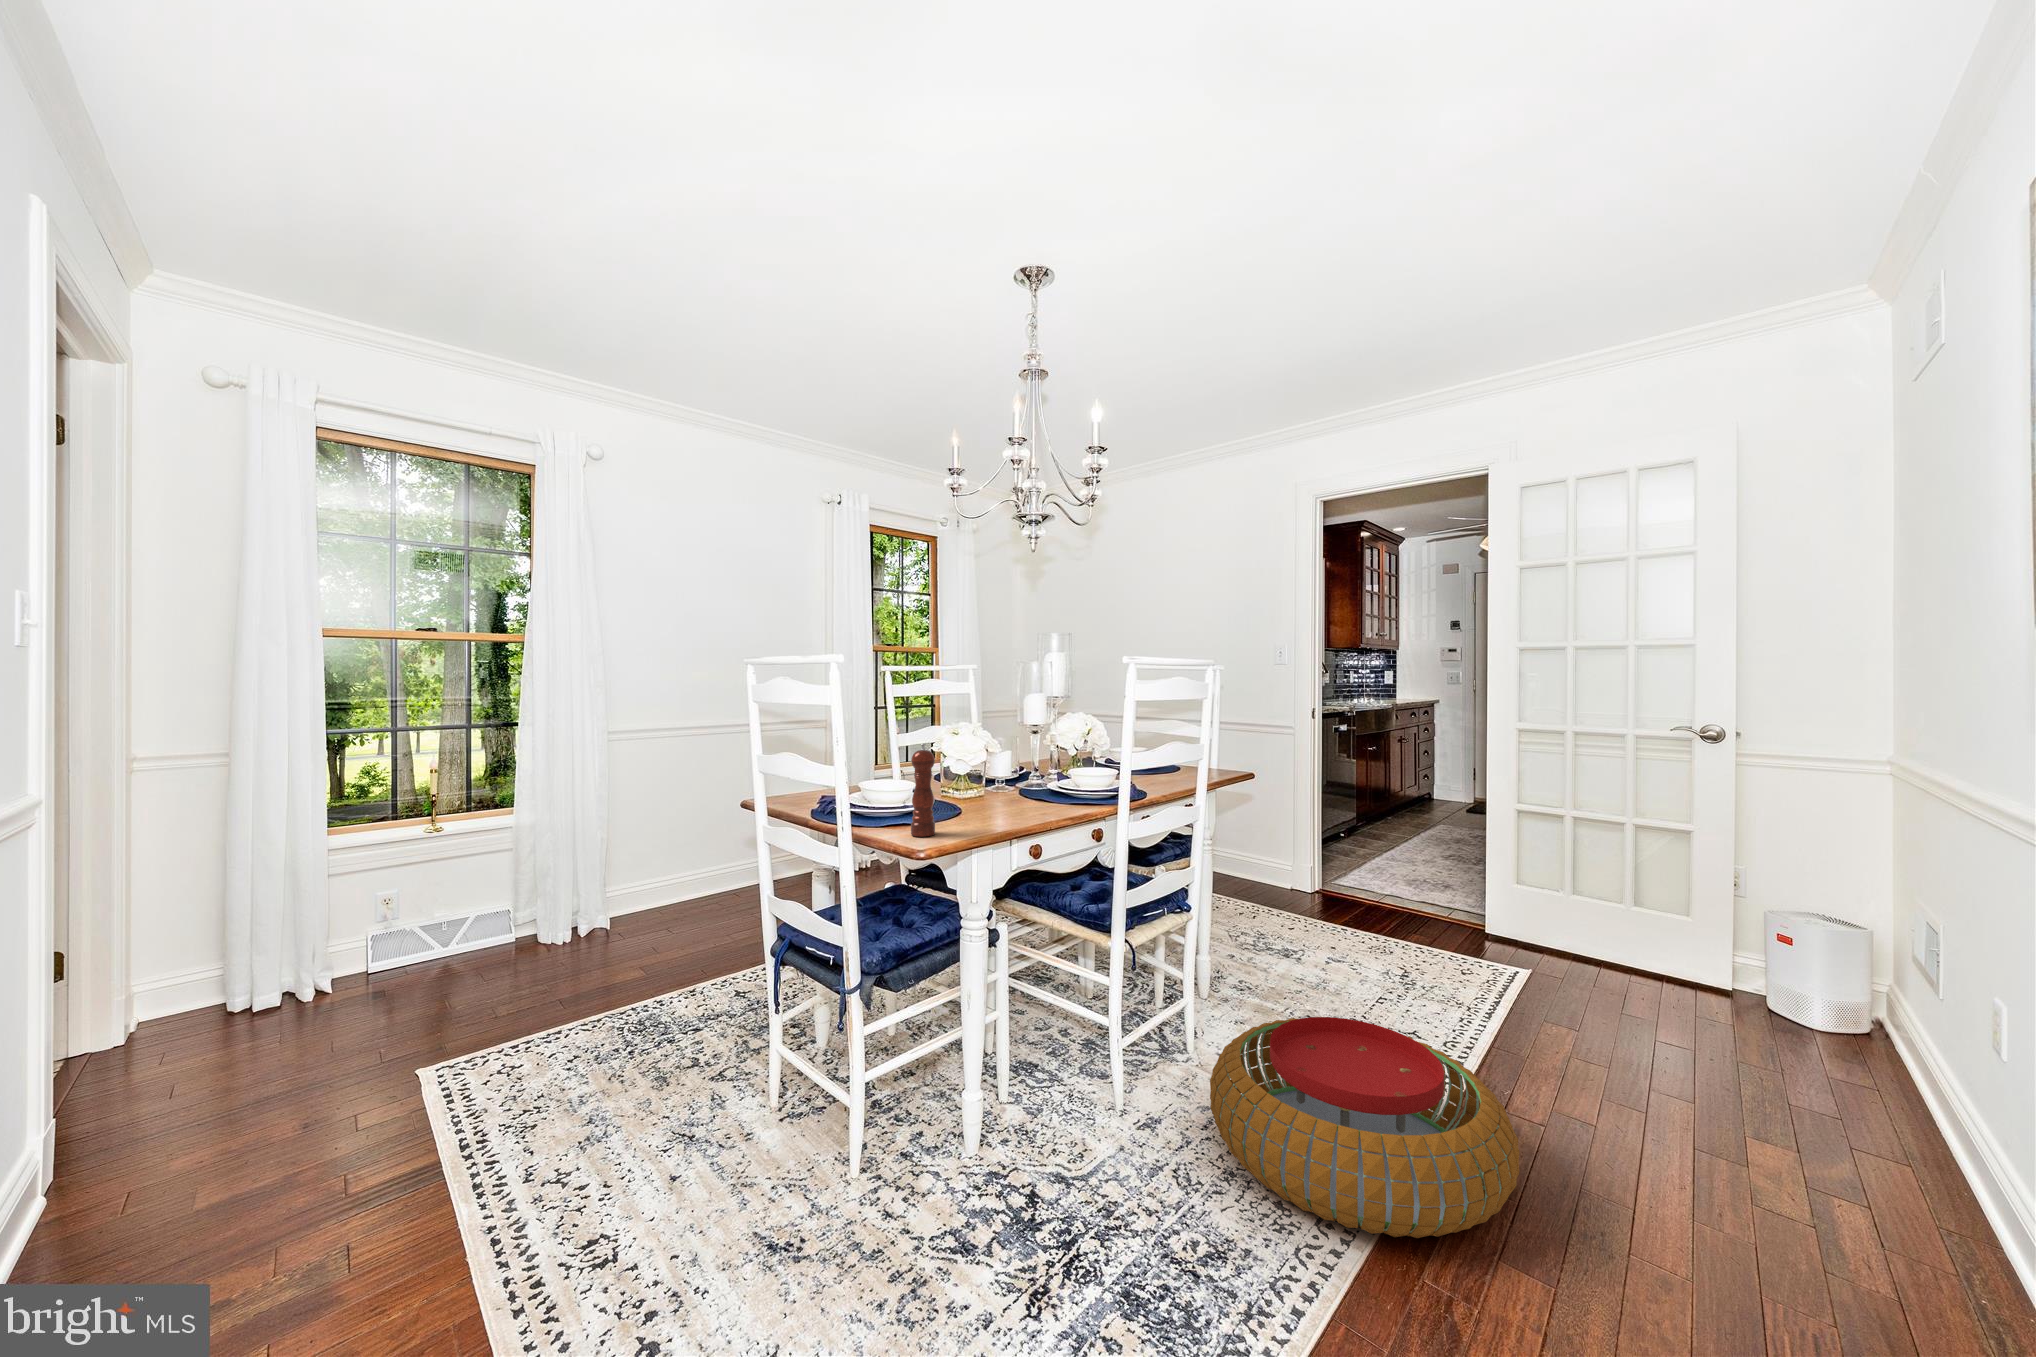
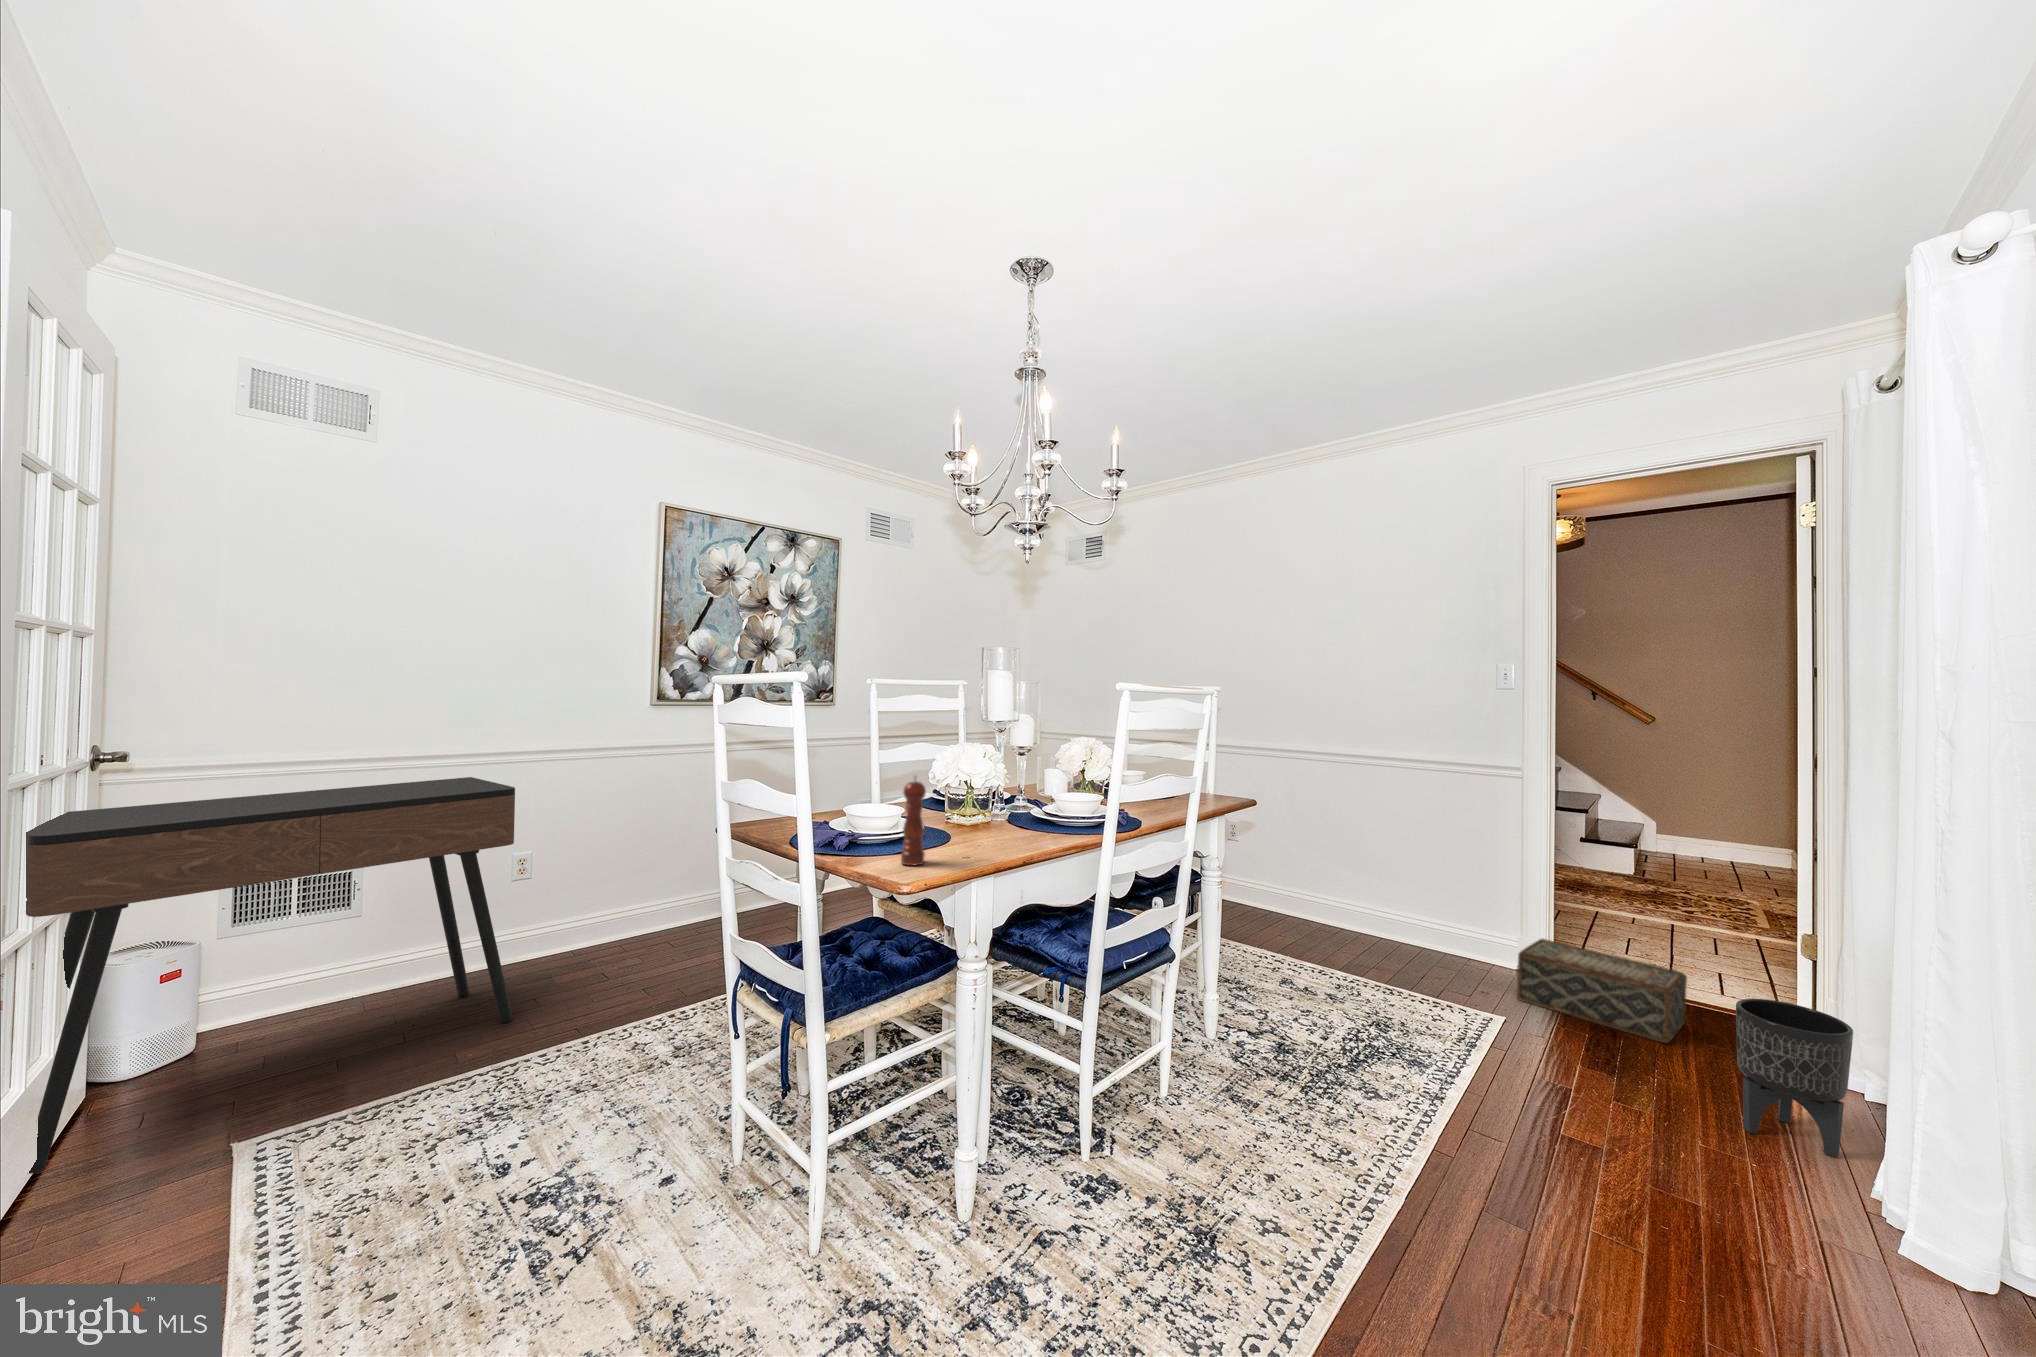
console table: none [21,767,530,1167] -> present [26,777,515,1174]
woven basket: none [1544,909,1724,1013] -> present [1517,939,1687,1043]
planter: none [1789,962,1922,1128] -> present [1736,999,1853,1157]
pouf: present [1210,1017,1520,1238] -> none [1182,1044,1468,1254]

